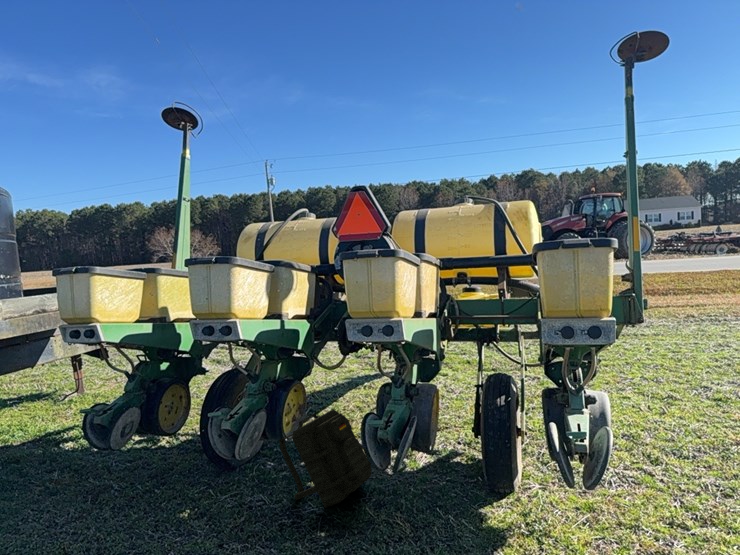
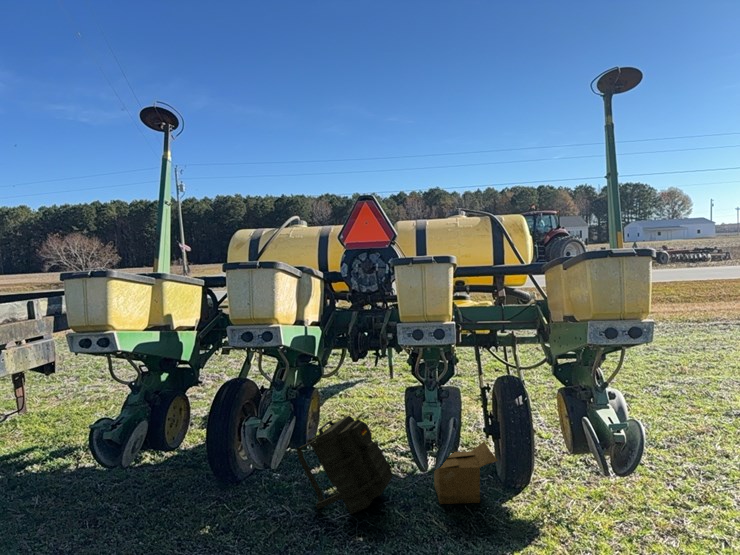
cardboard box: none [416,442,478,505] -> present [434,442,498,504]

